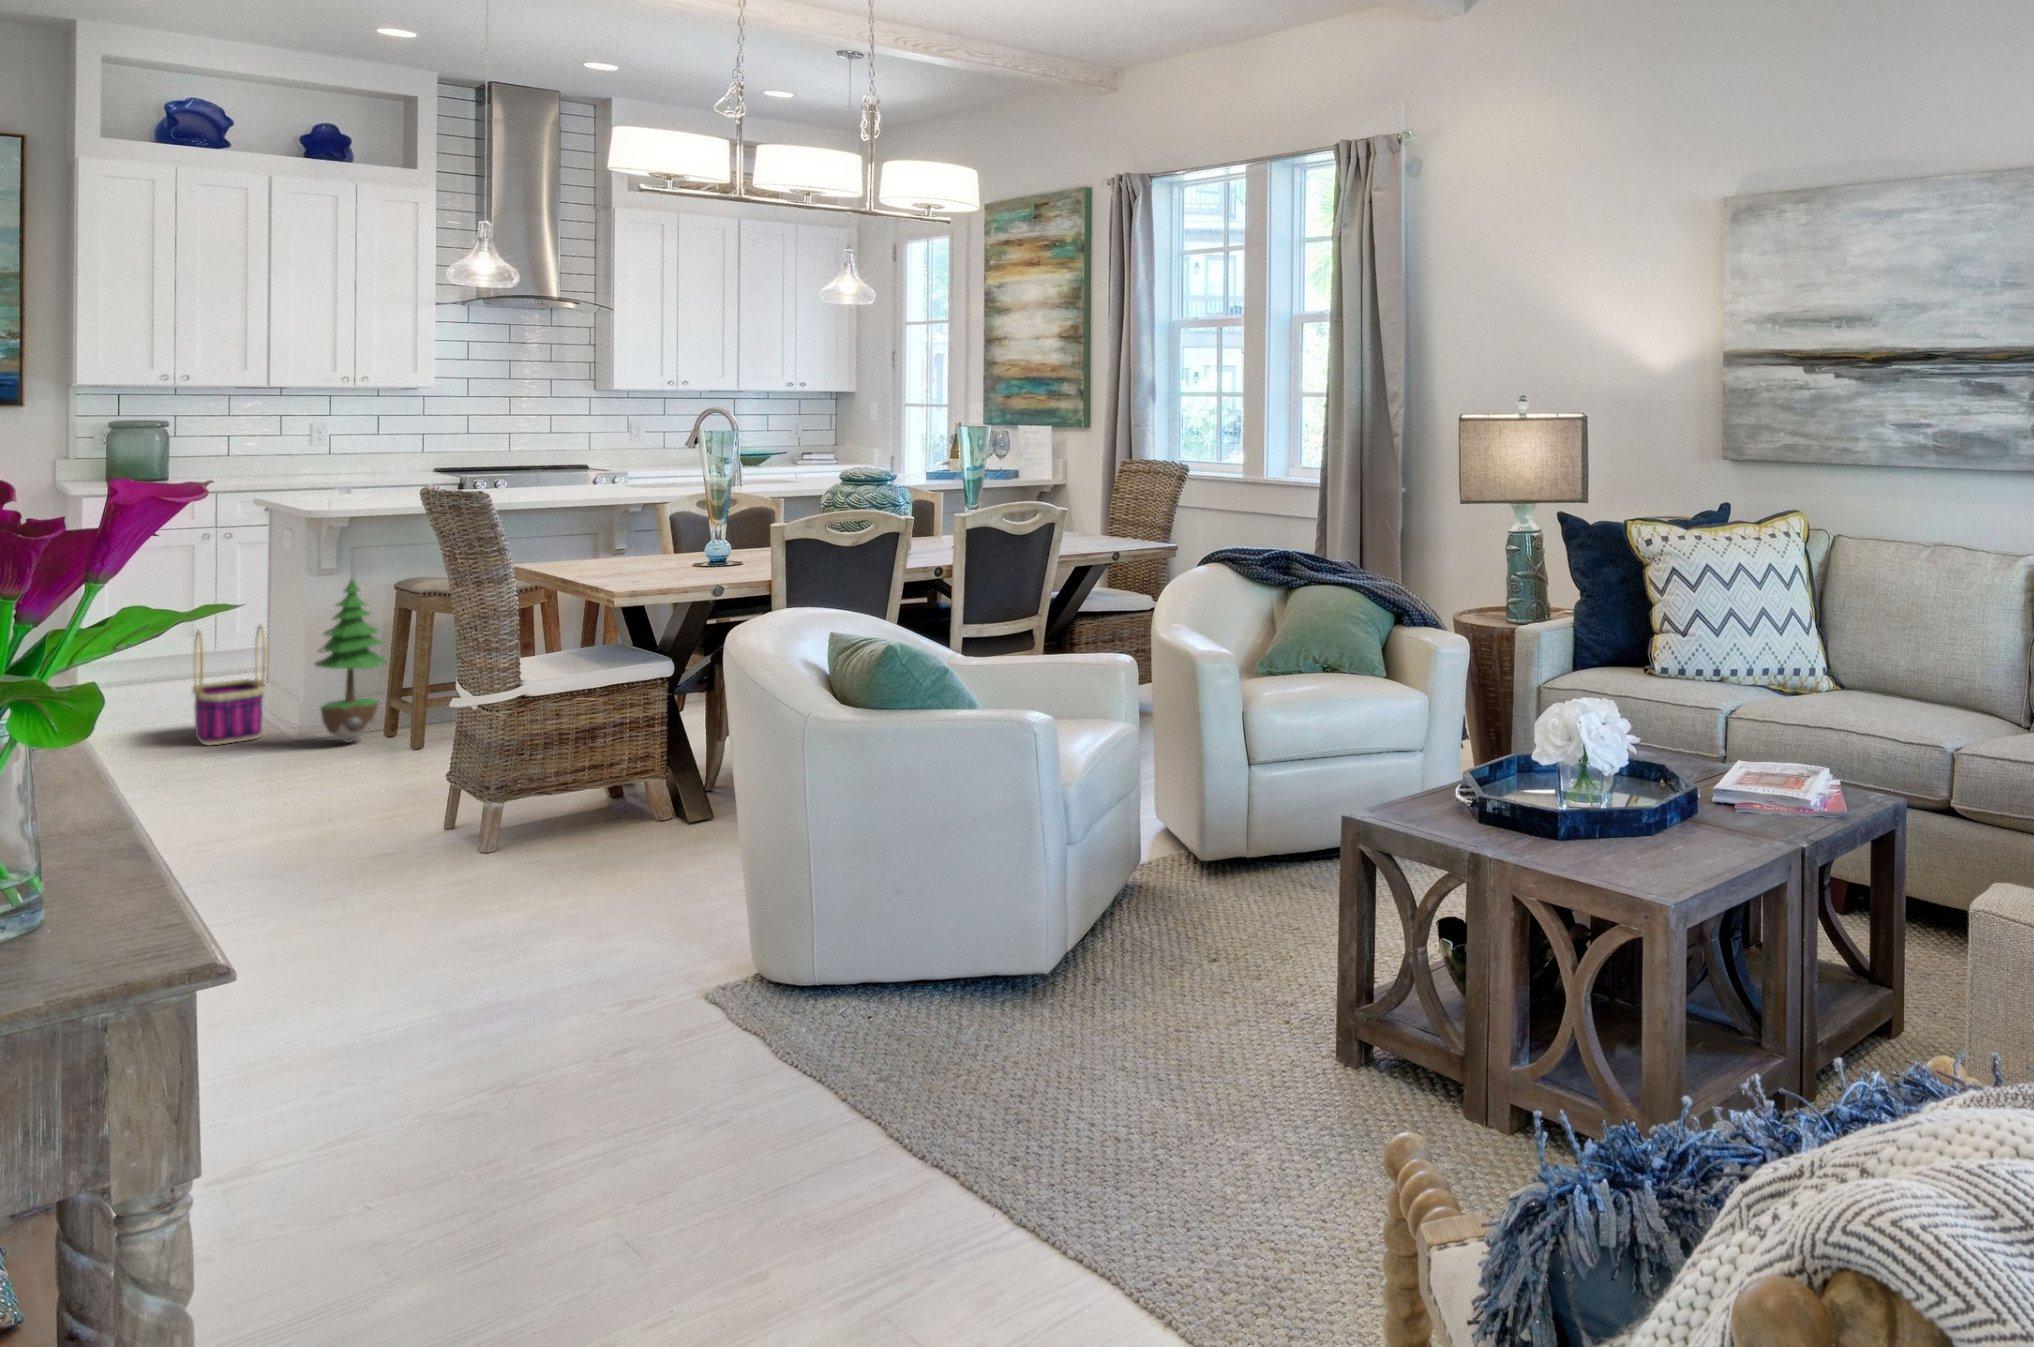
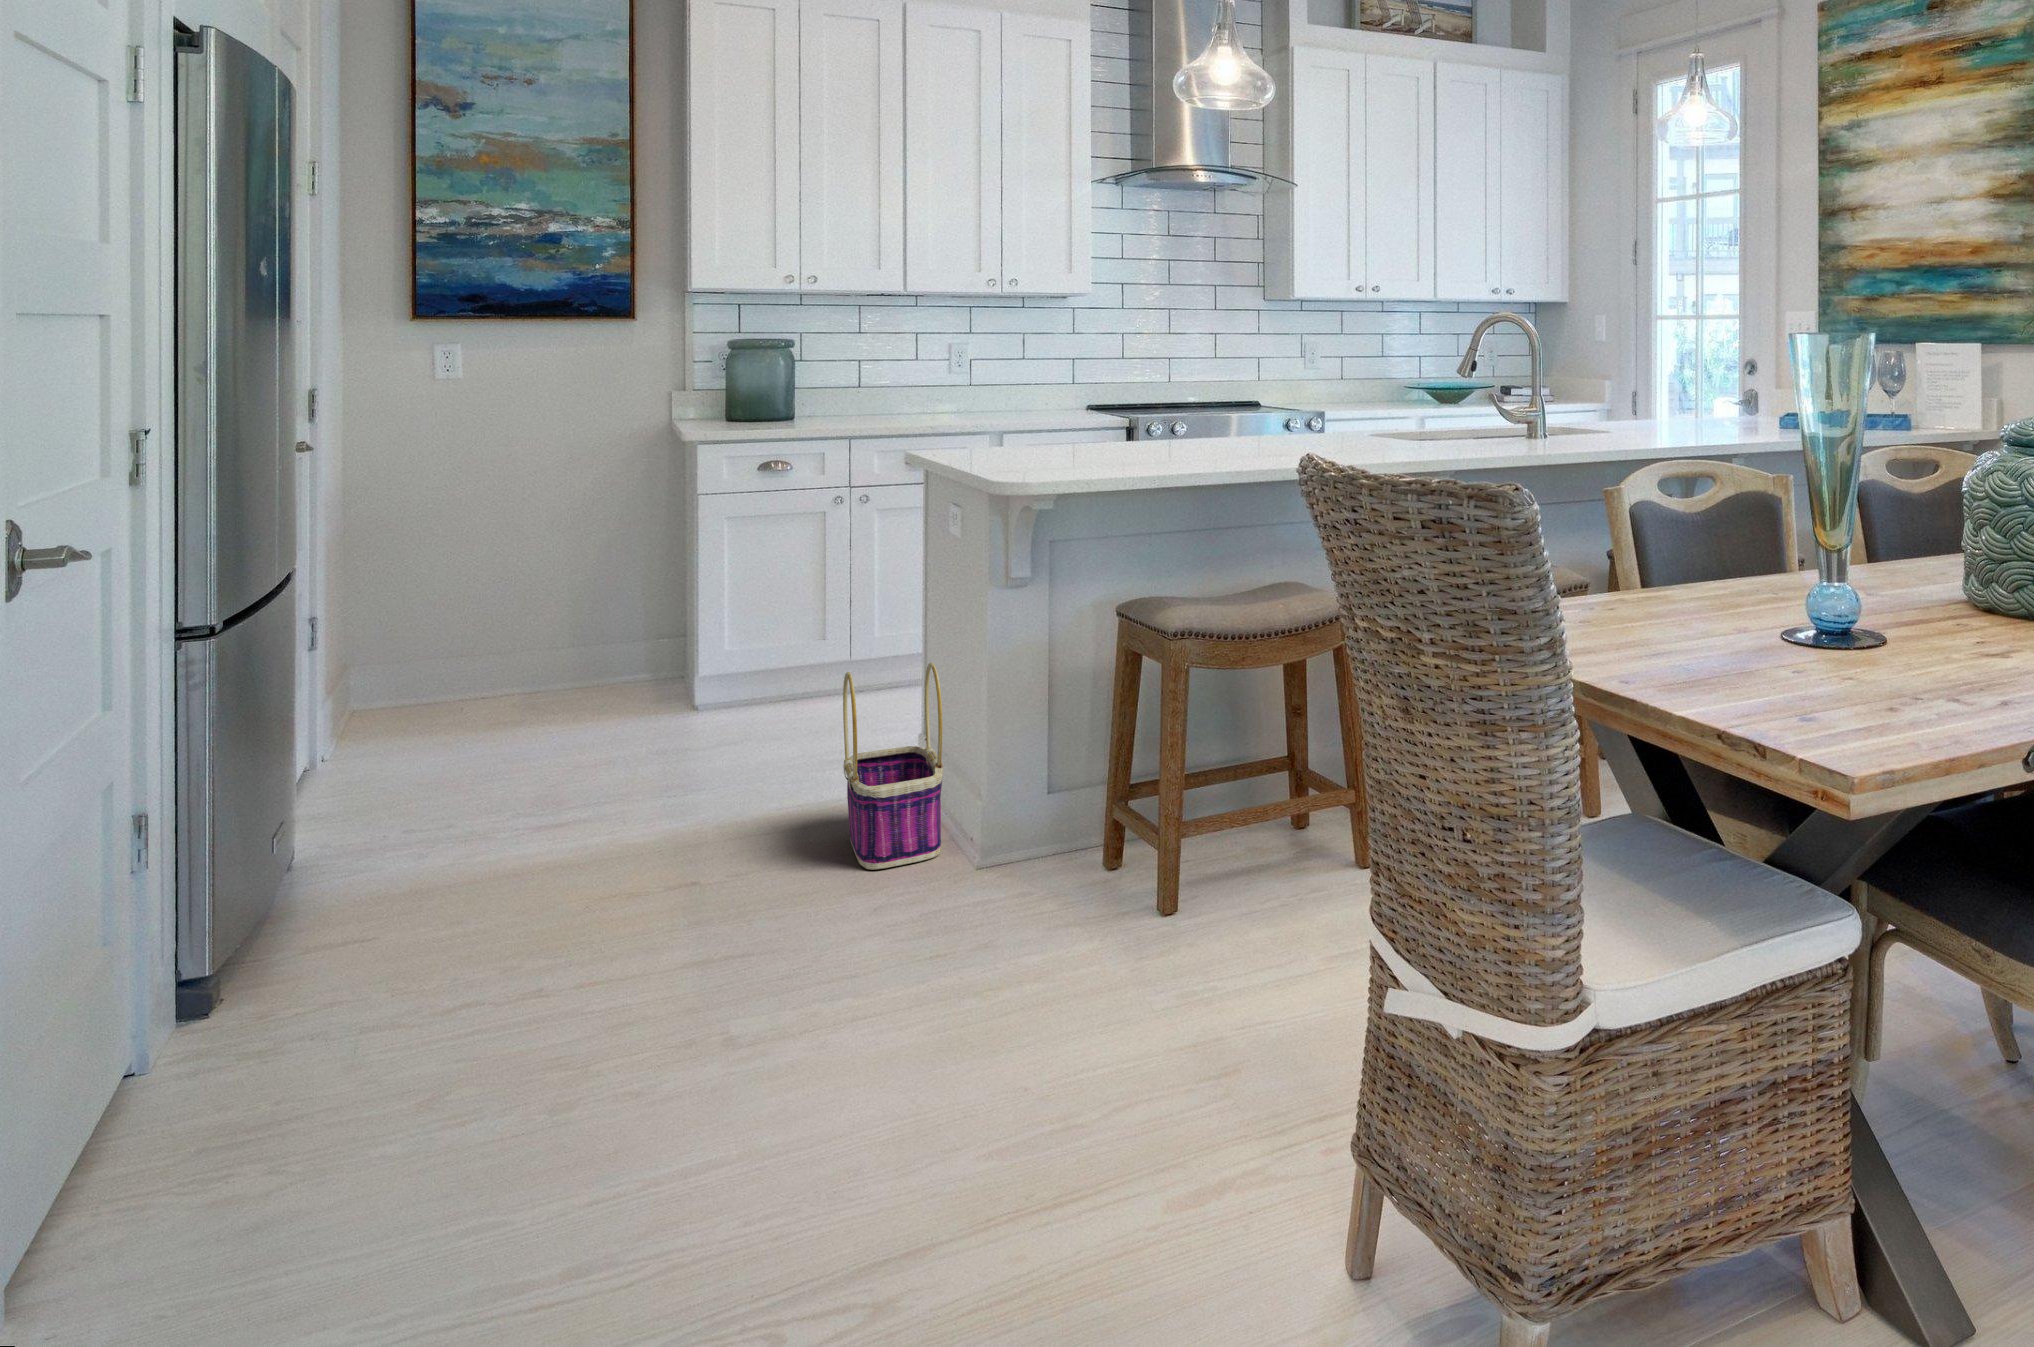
potted tree: present [315,579,386,743] -> none [1017,599,1123,885]

